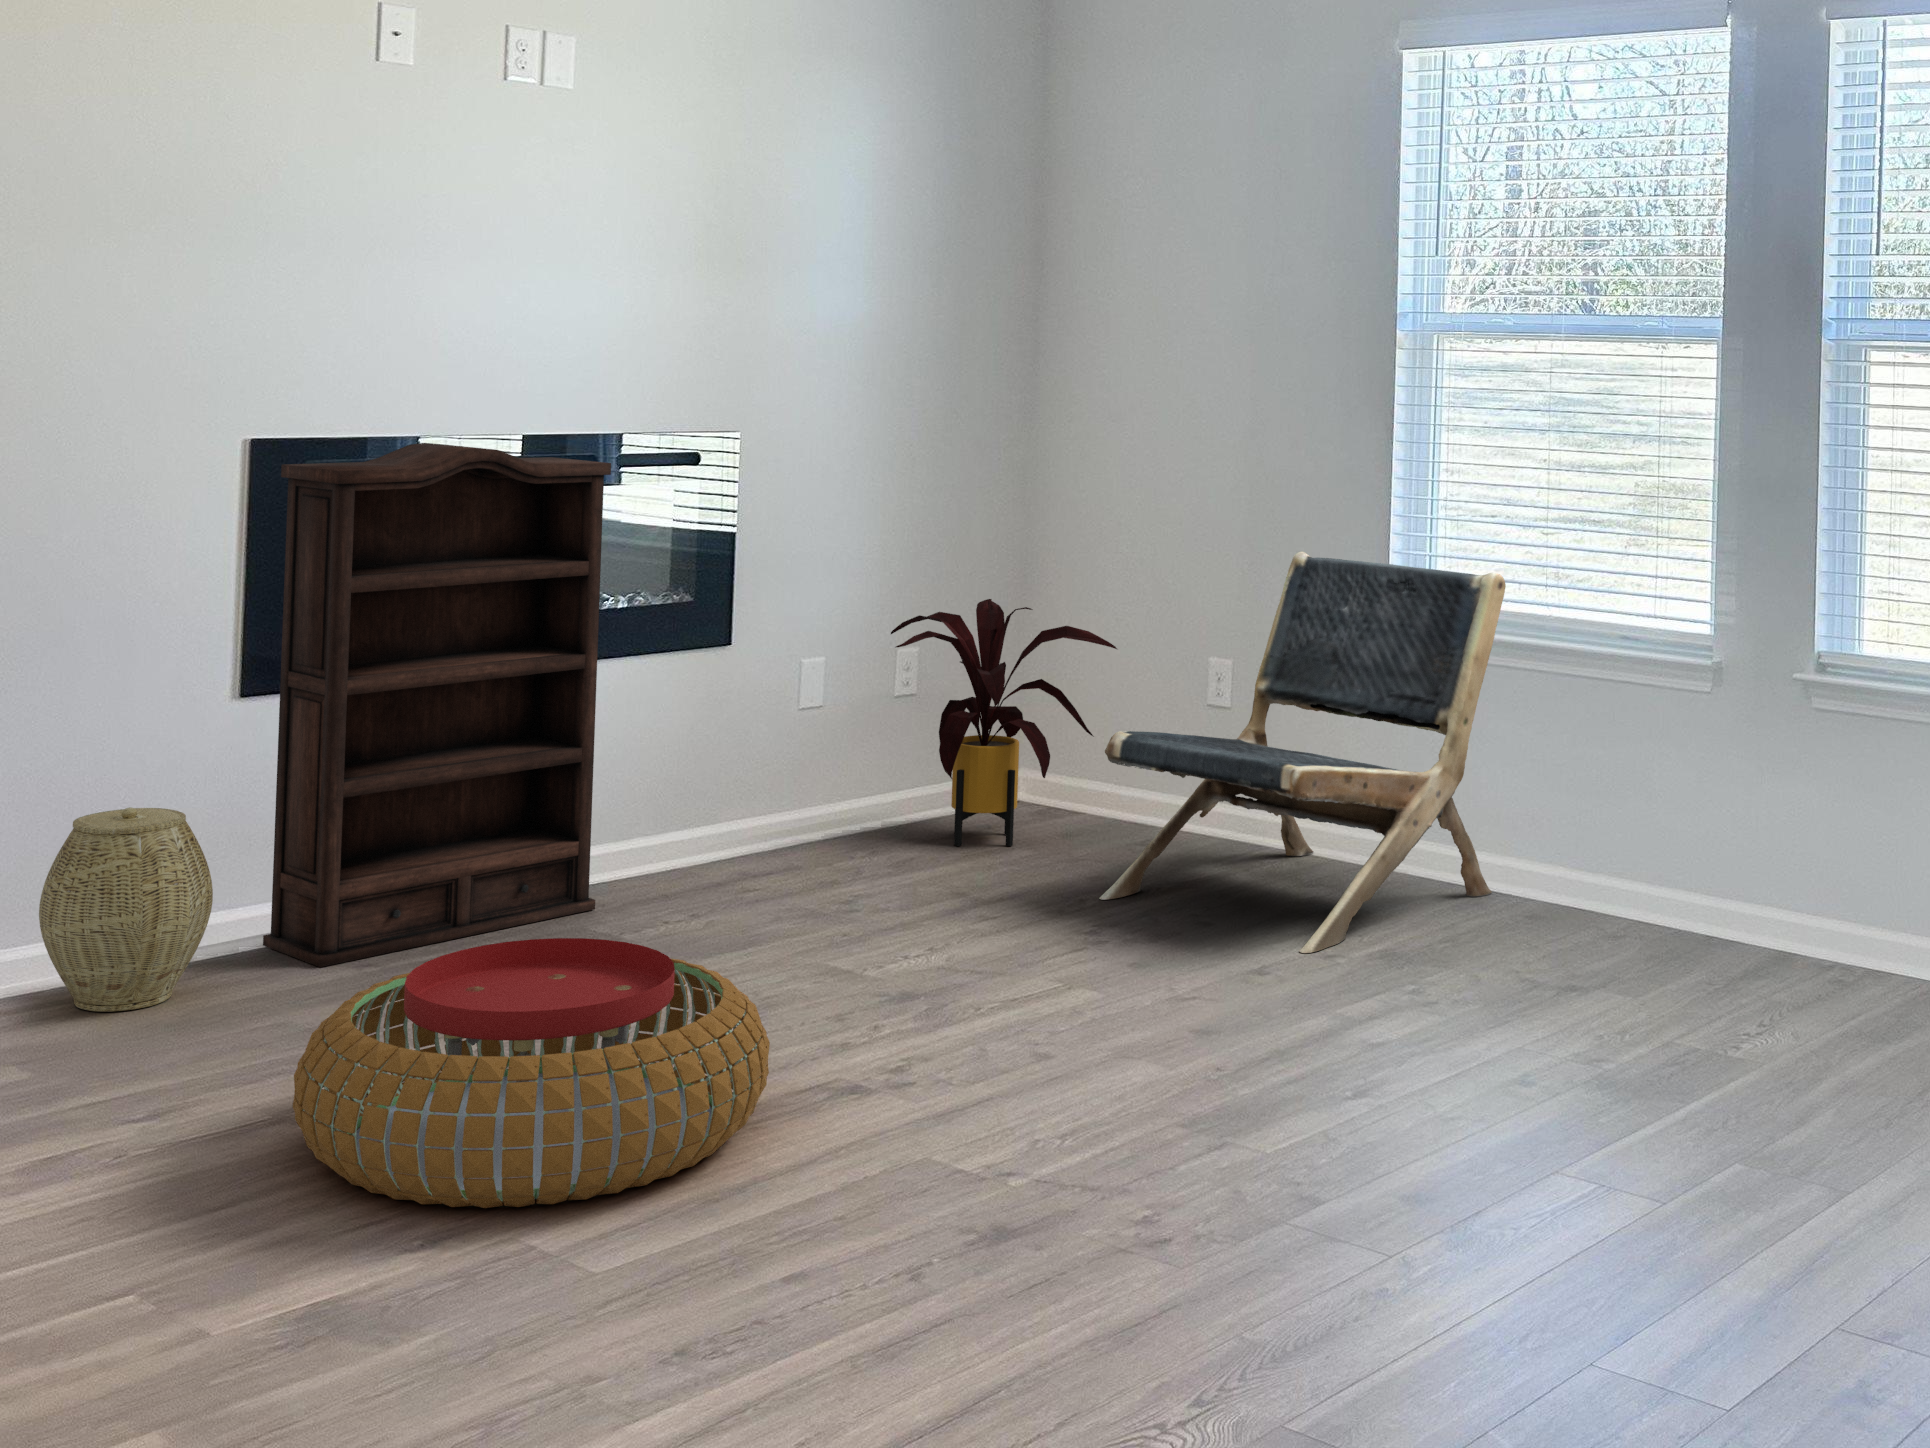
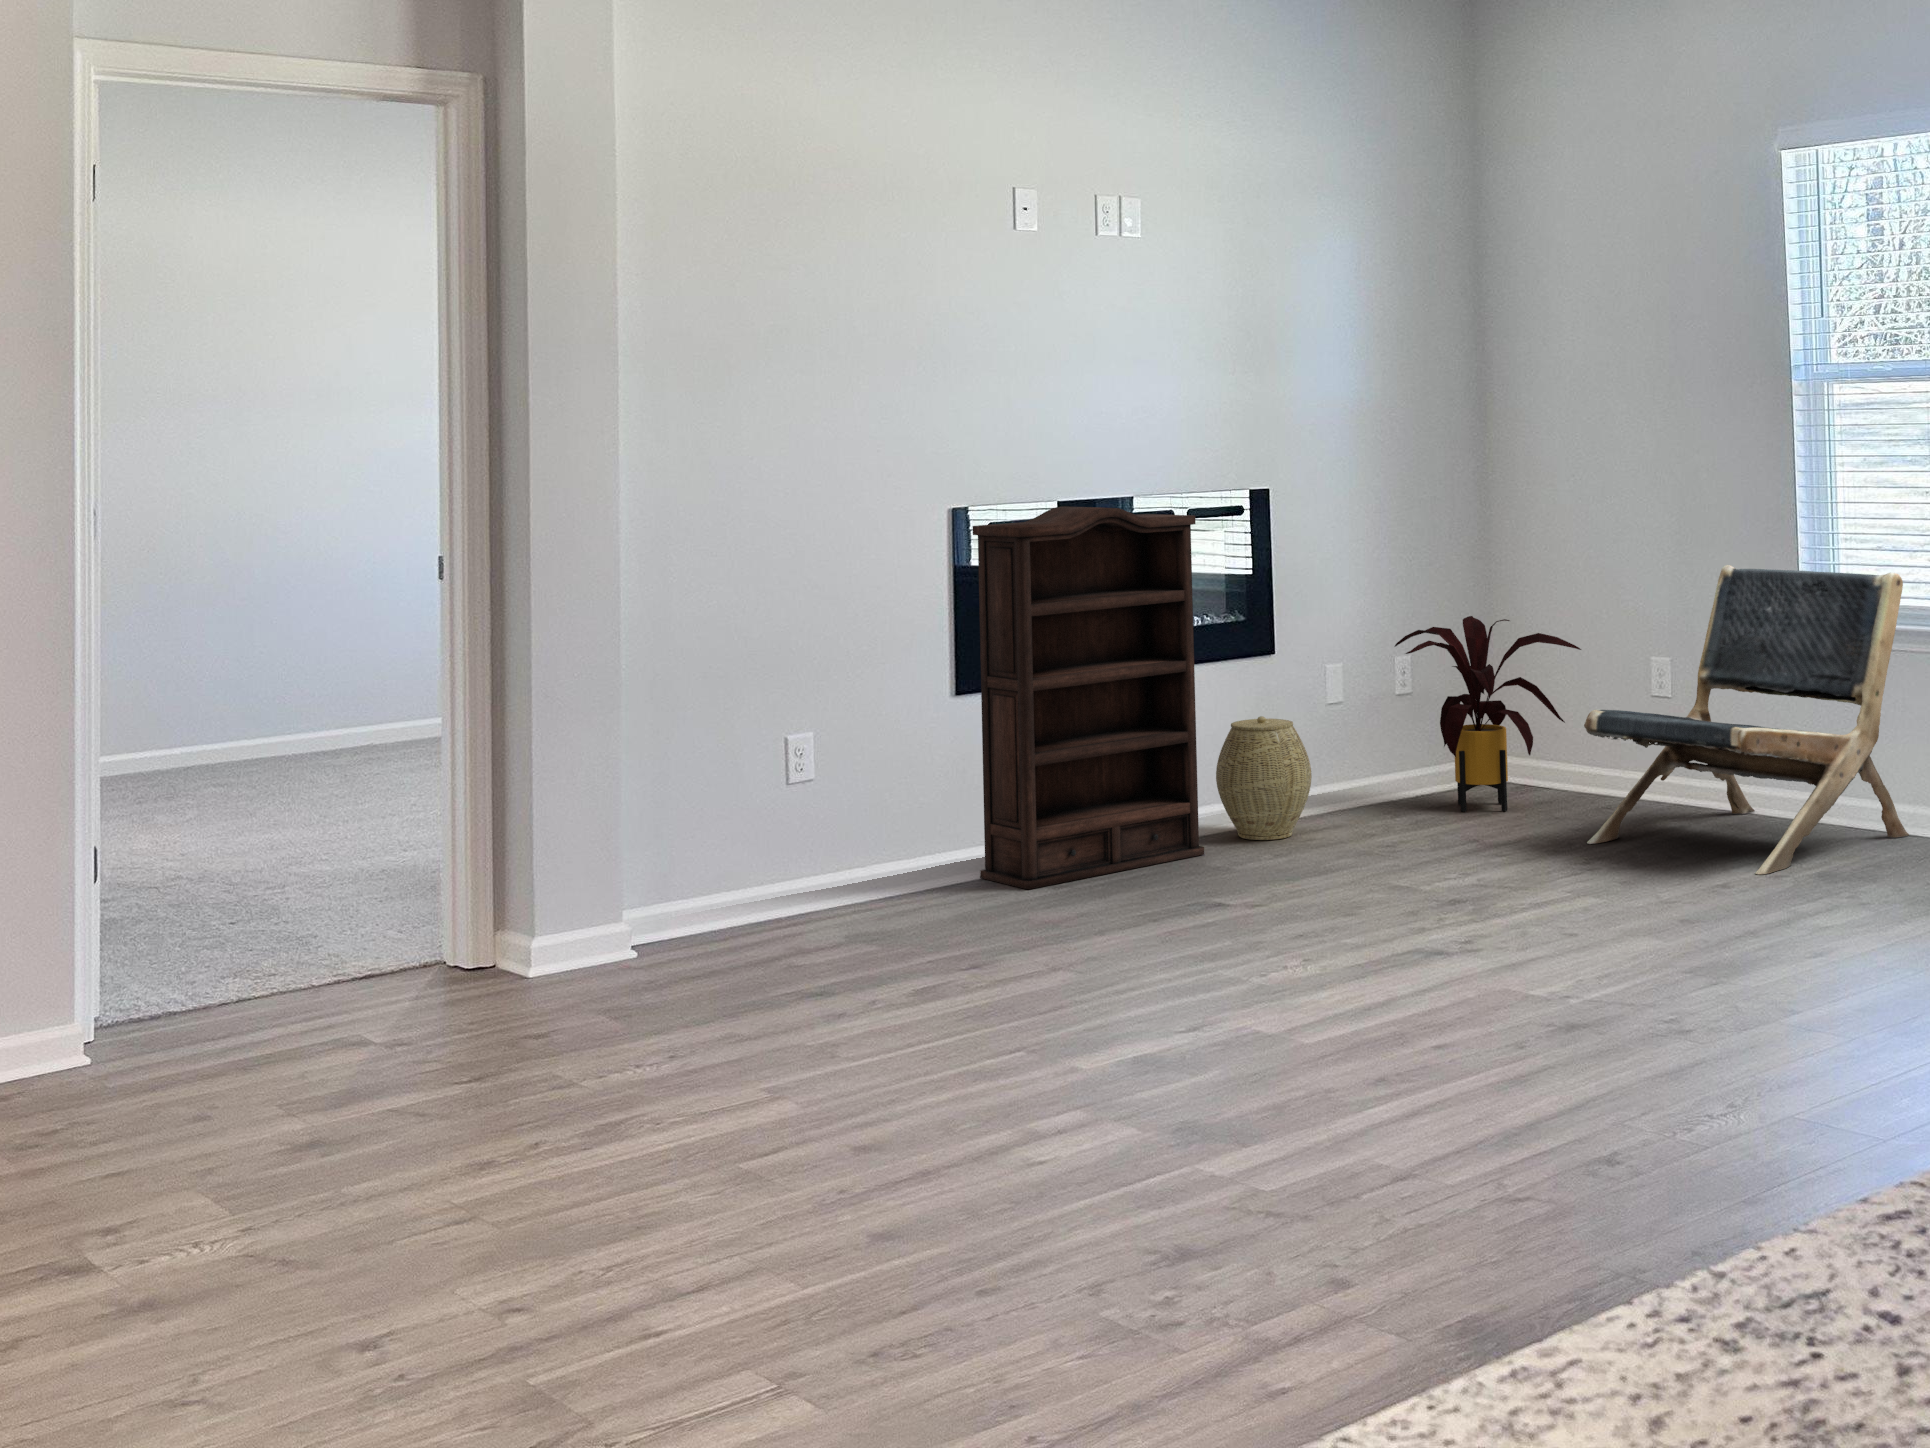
woven basket: present [39,807,213,1012] -> present [1216,716,1312,840]
pouf: present [293,938,770,1208] -> none [1072,845,1386,1011]

